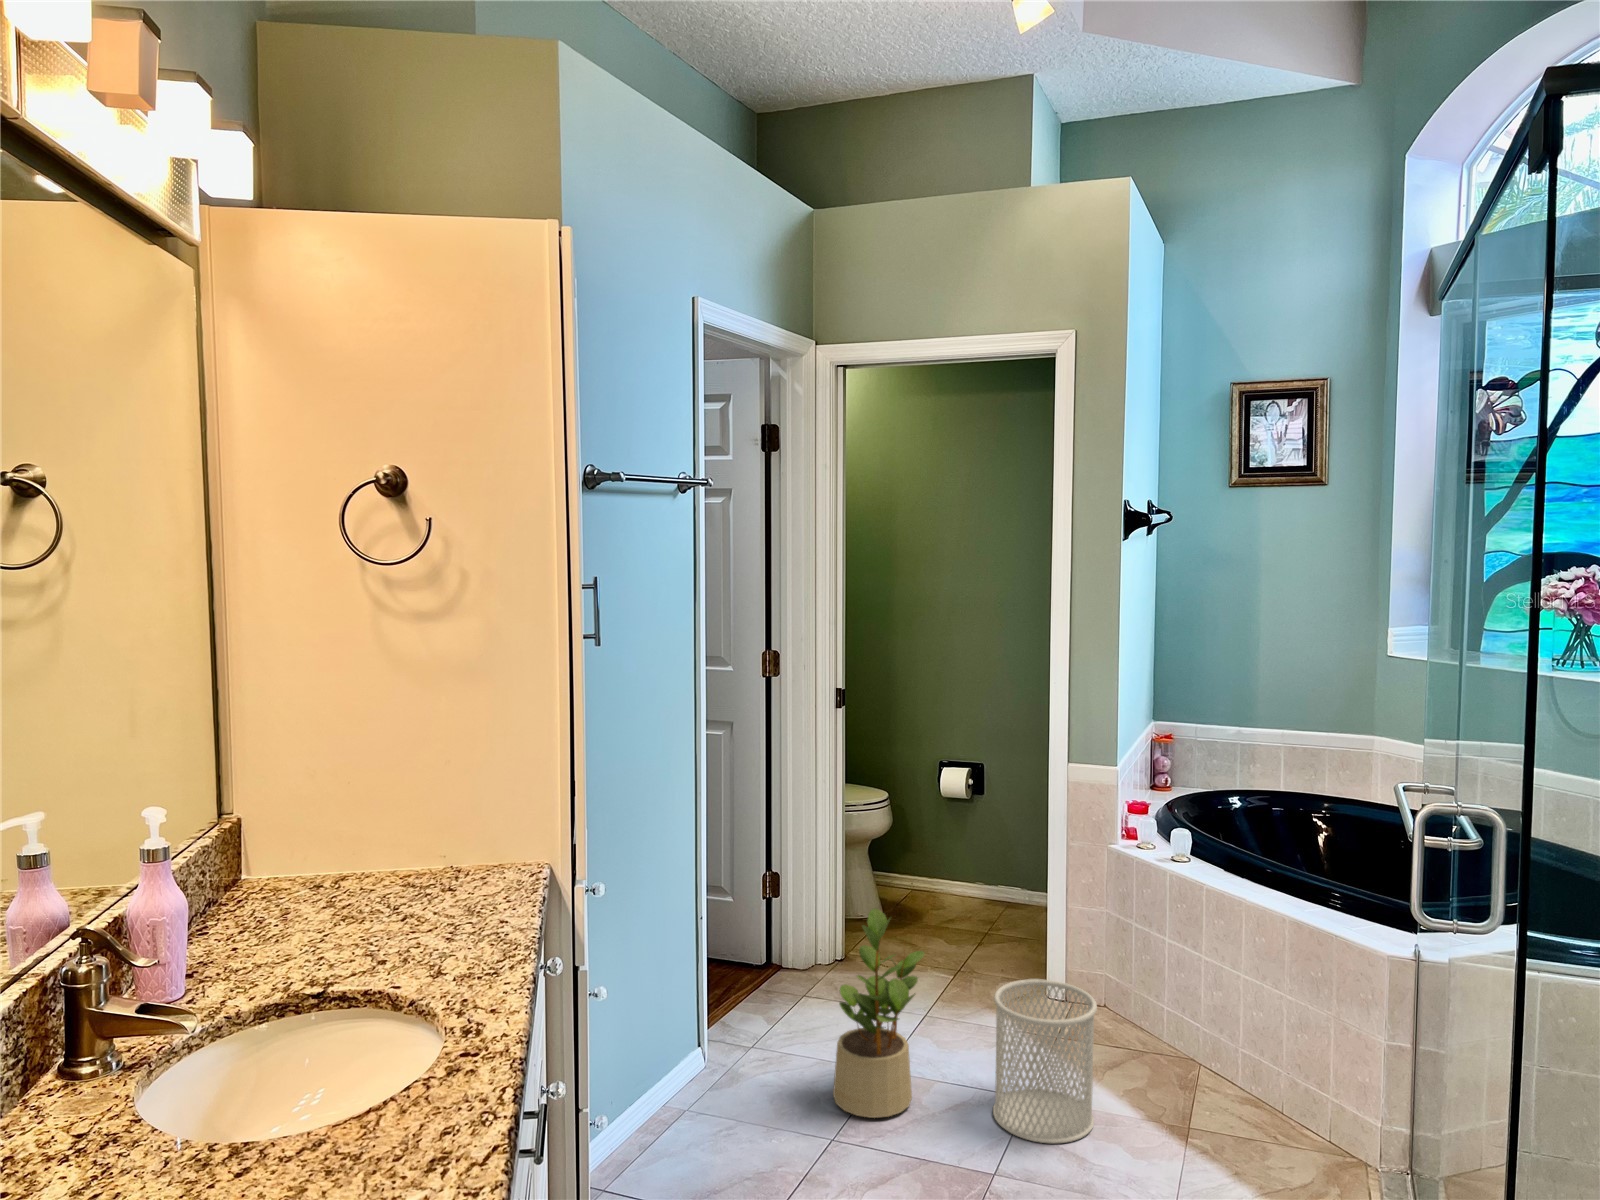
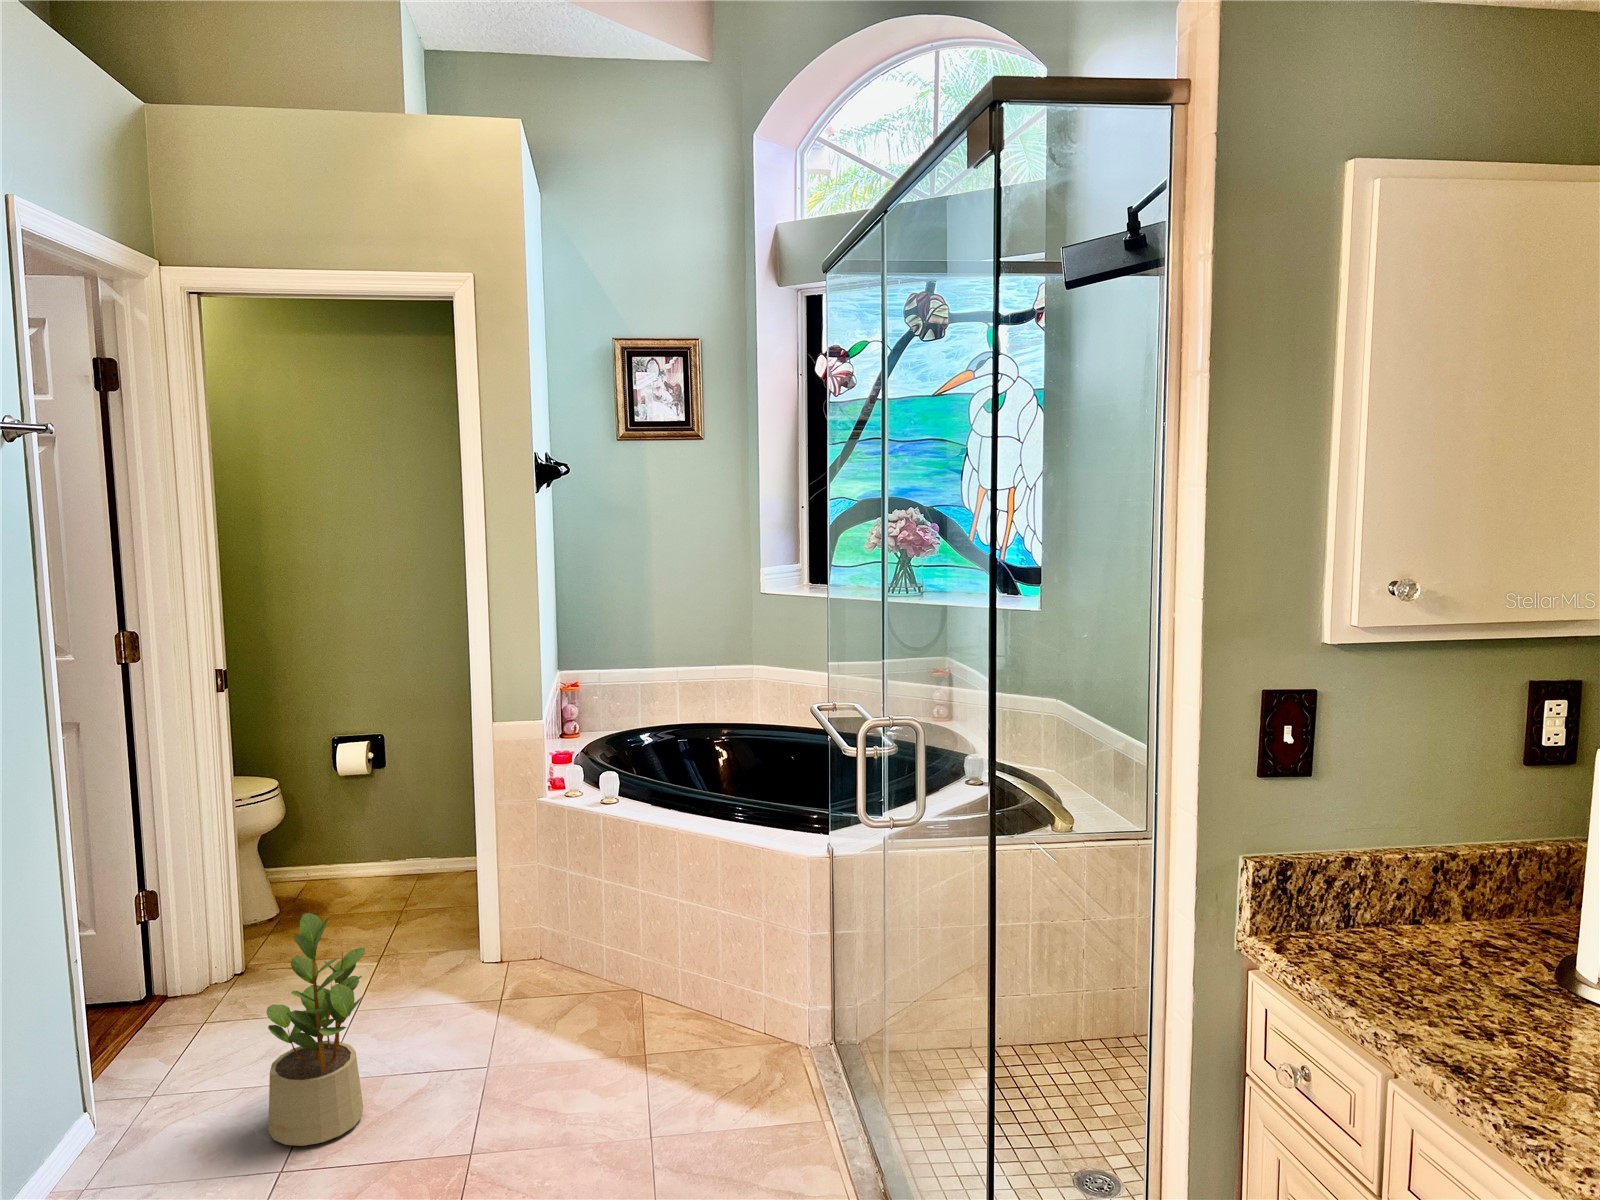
wastebasket: present [993,979,1097,1144] -> none [449,946,558,1113]

